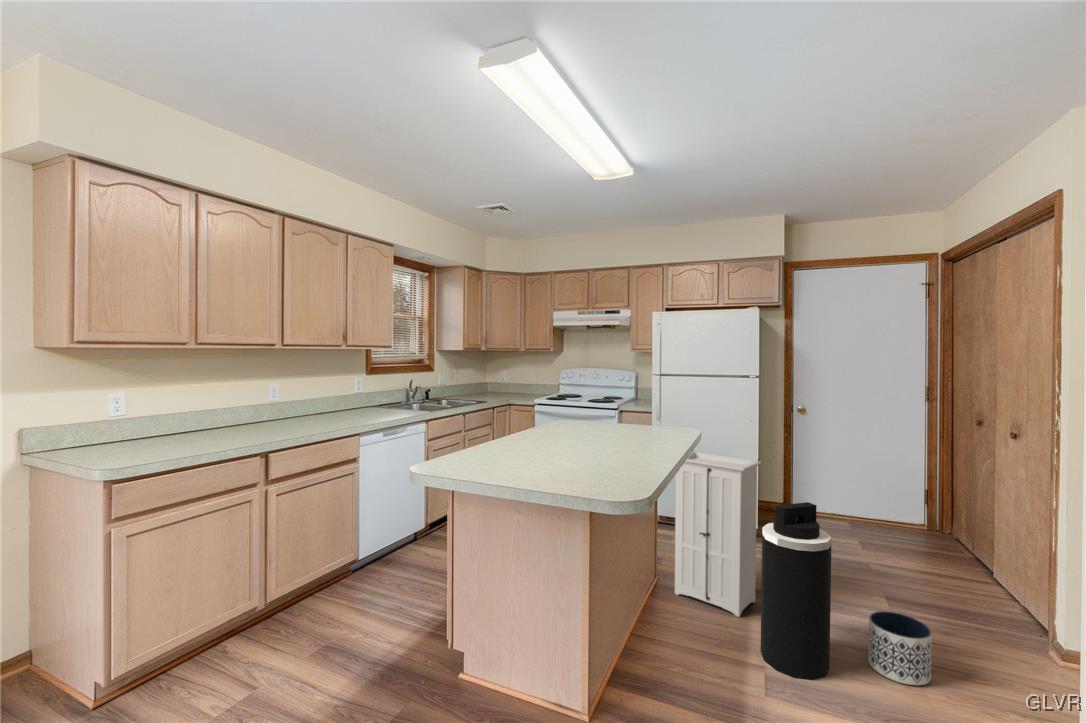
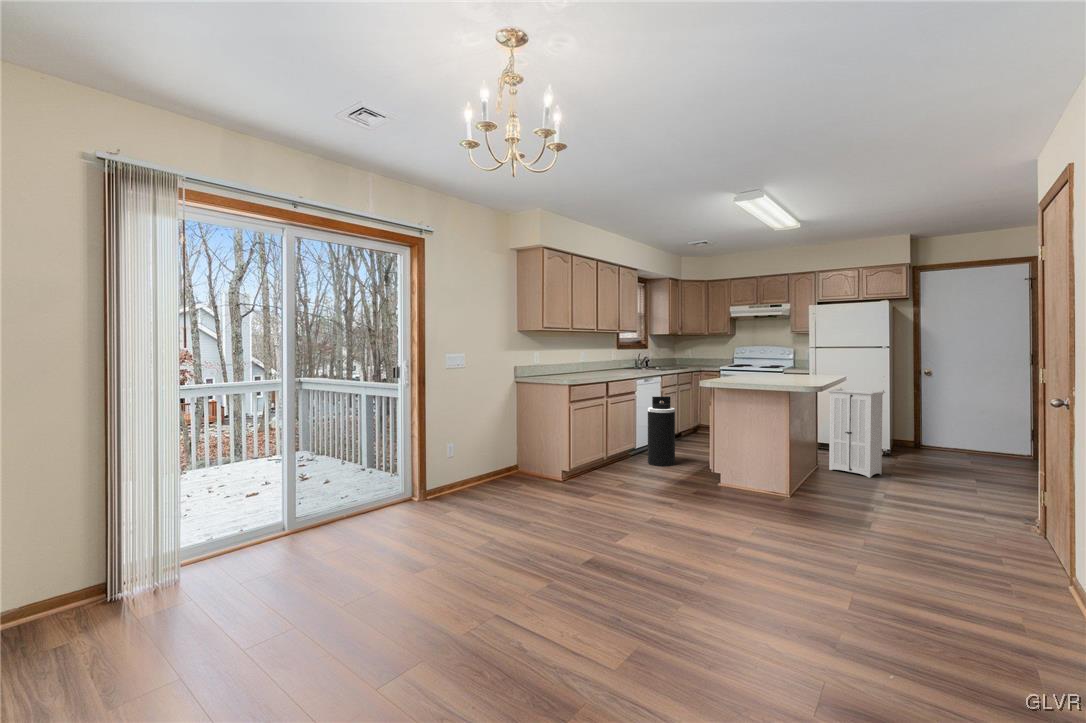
trash can: present [761,502,832,680] -> present [648,396,675,466]
planter: present [868,611,932,685] -> none [946,467,982,498]

